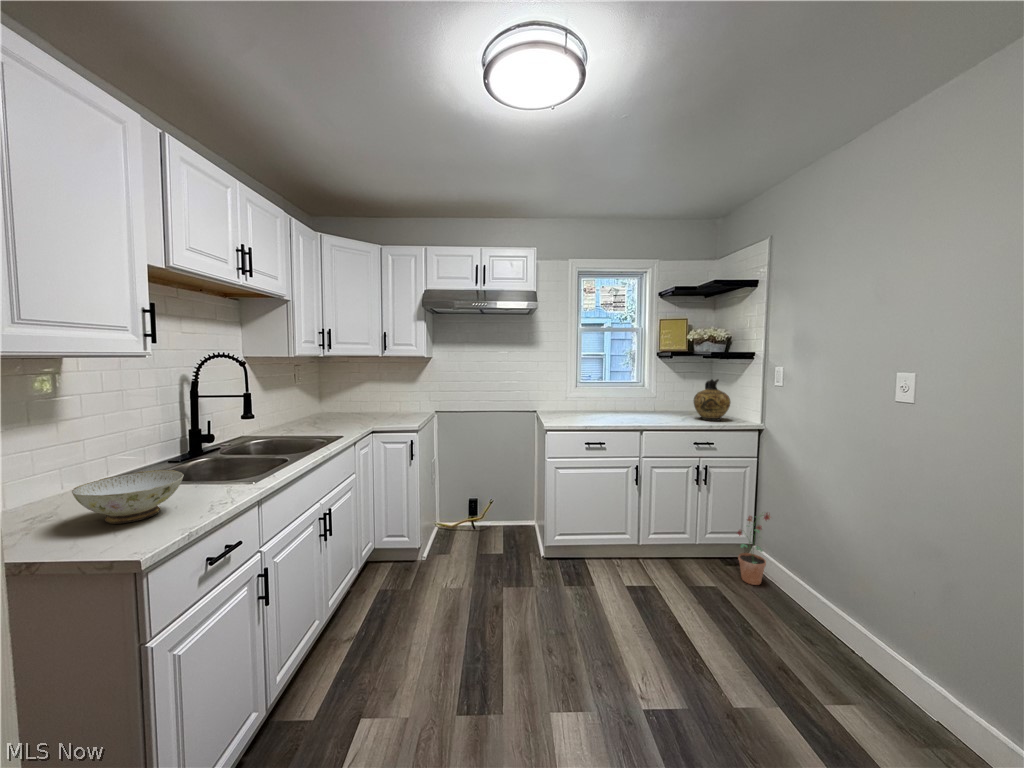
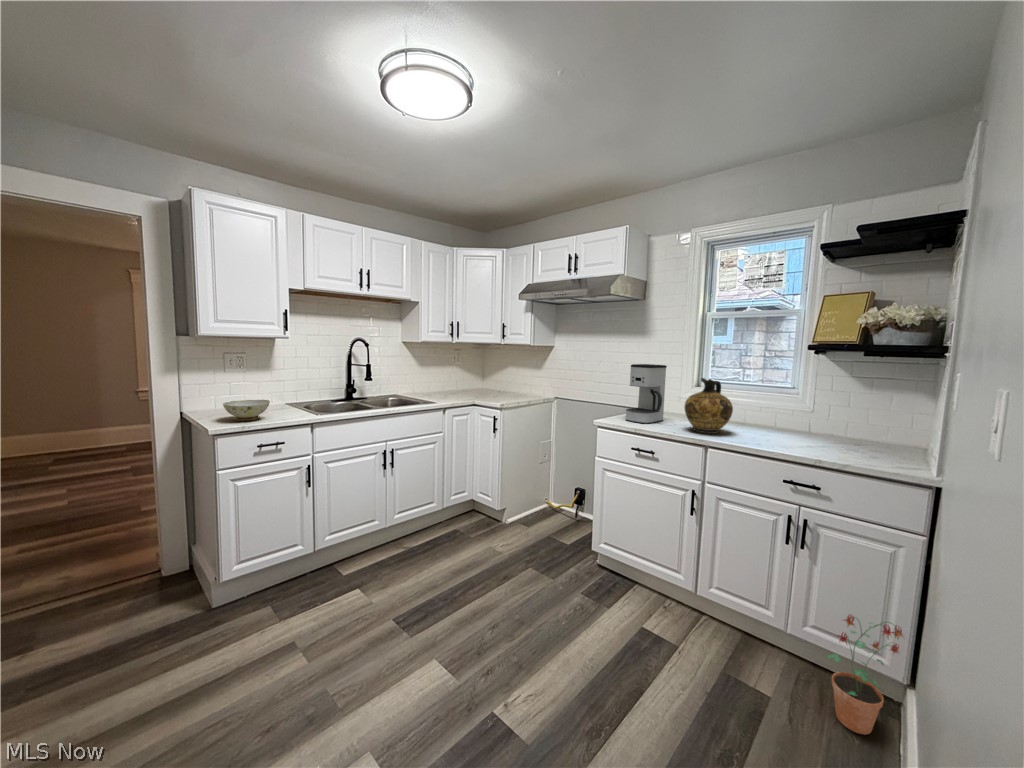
coffee maker: none [555,371,584,422] -> present [626,364,667,424]
ceramic jug: present [694,379,730,421] -> present [685,378,733,433]

